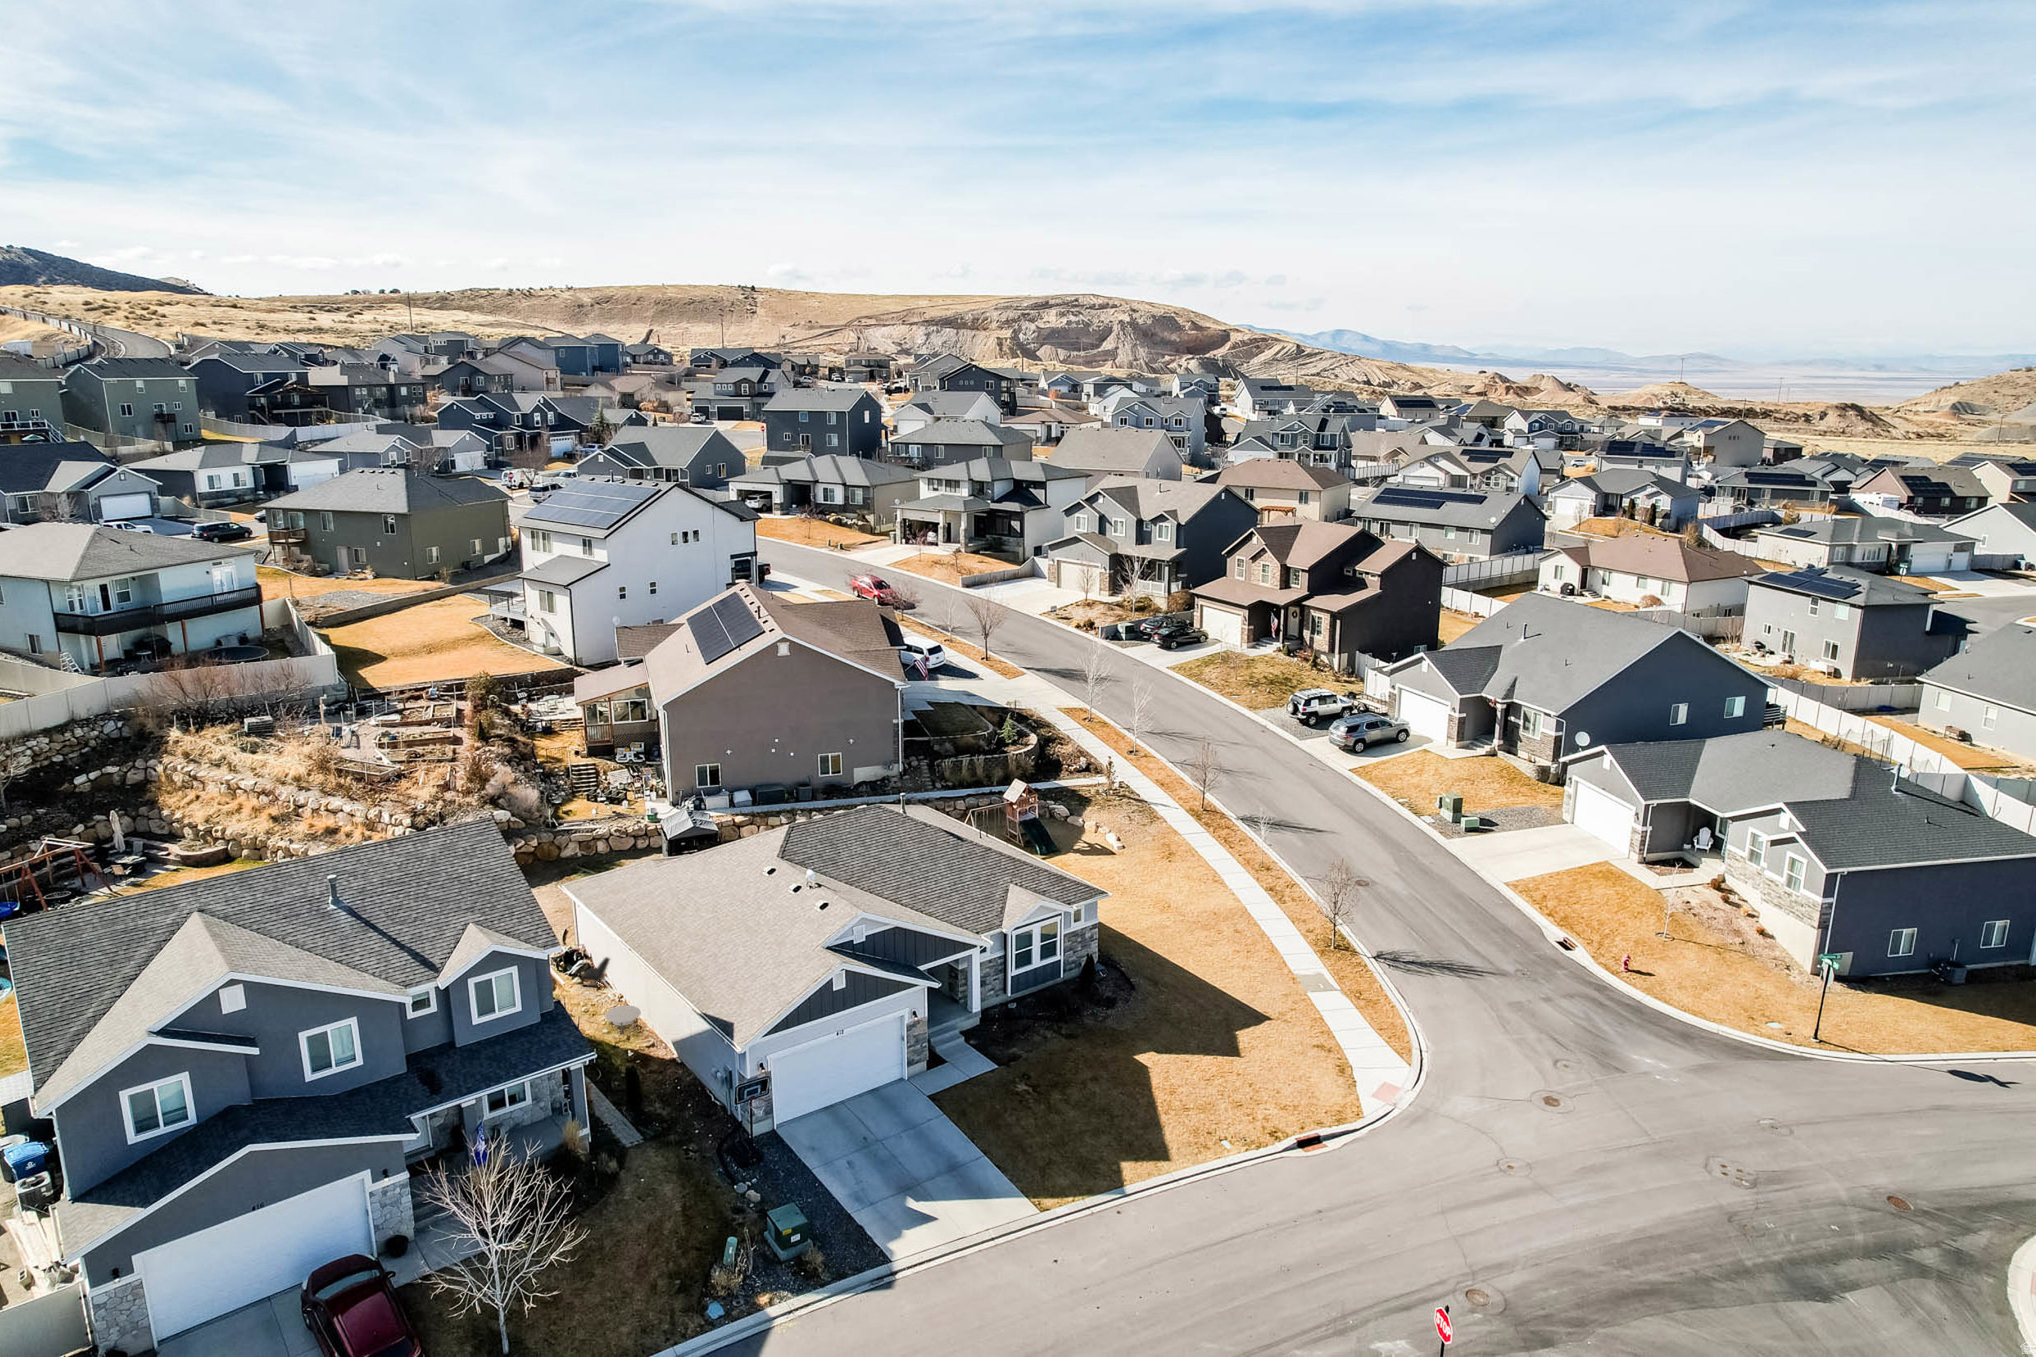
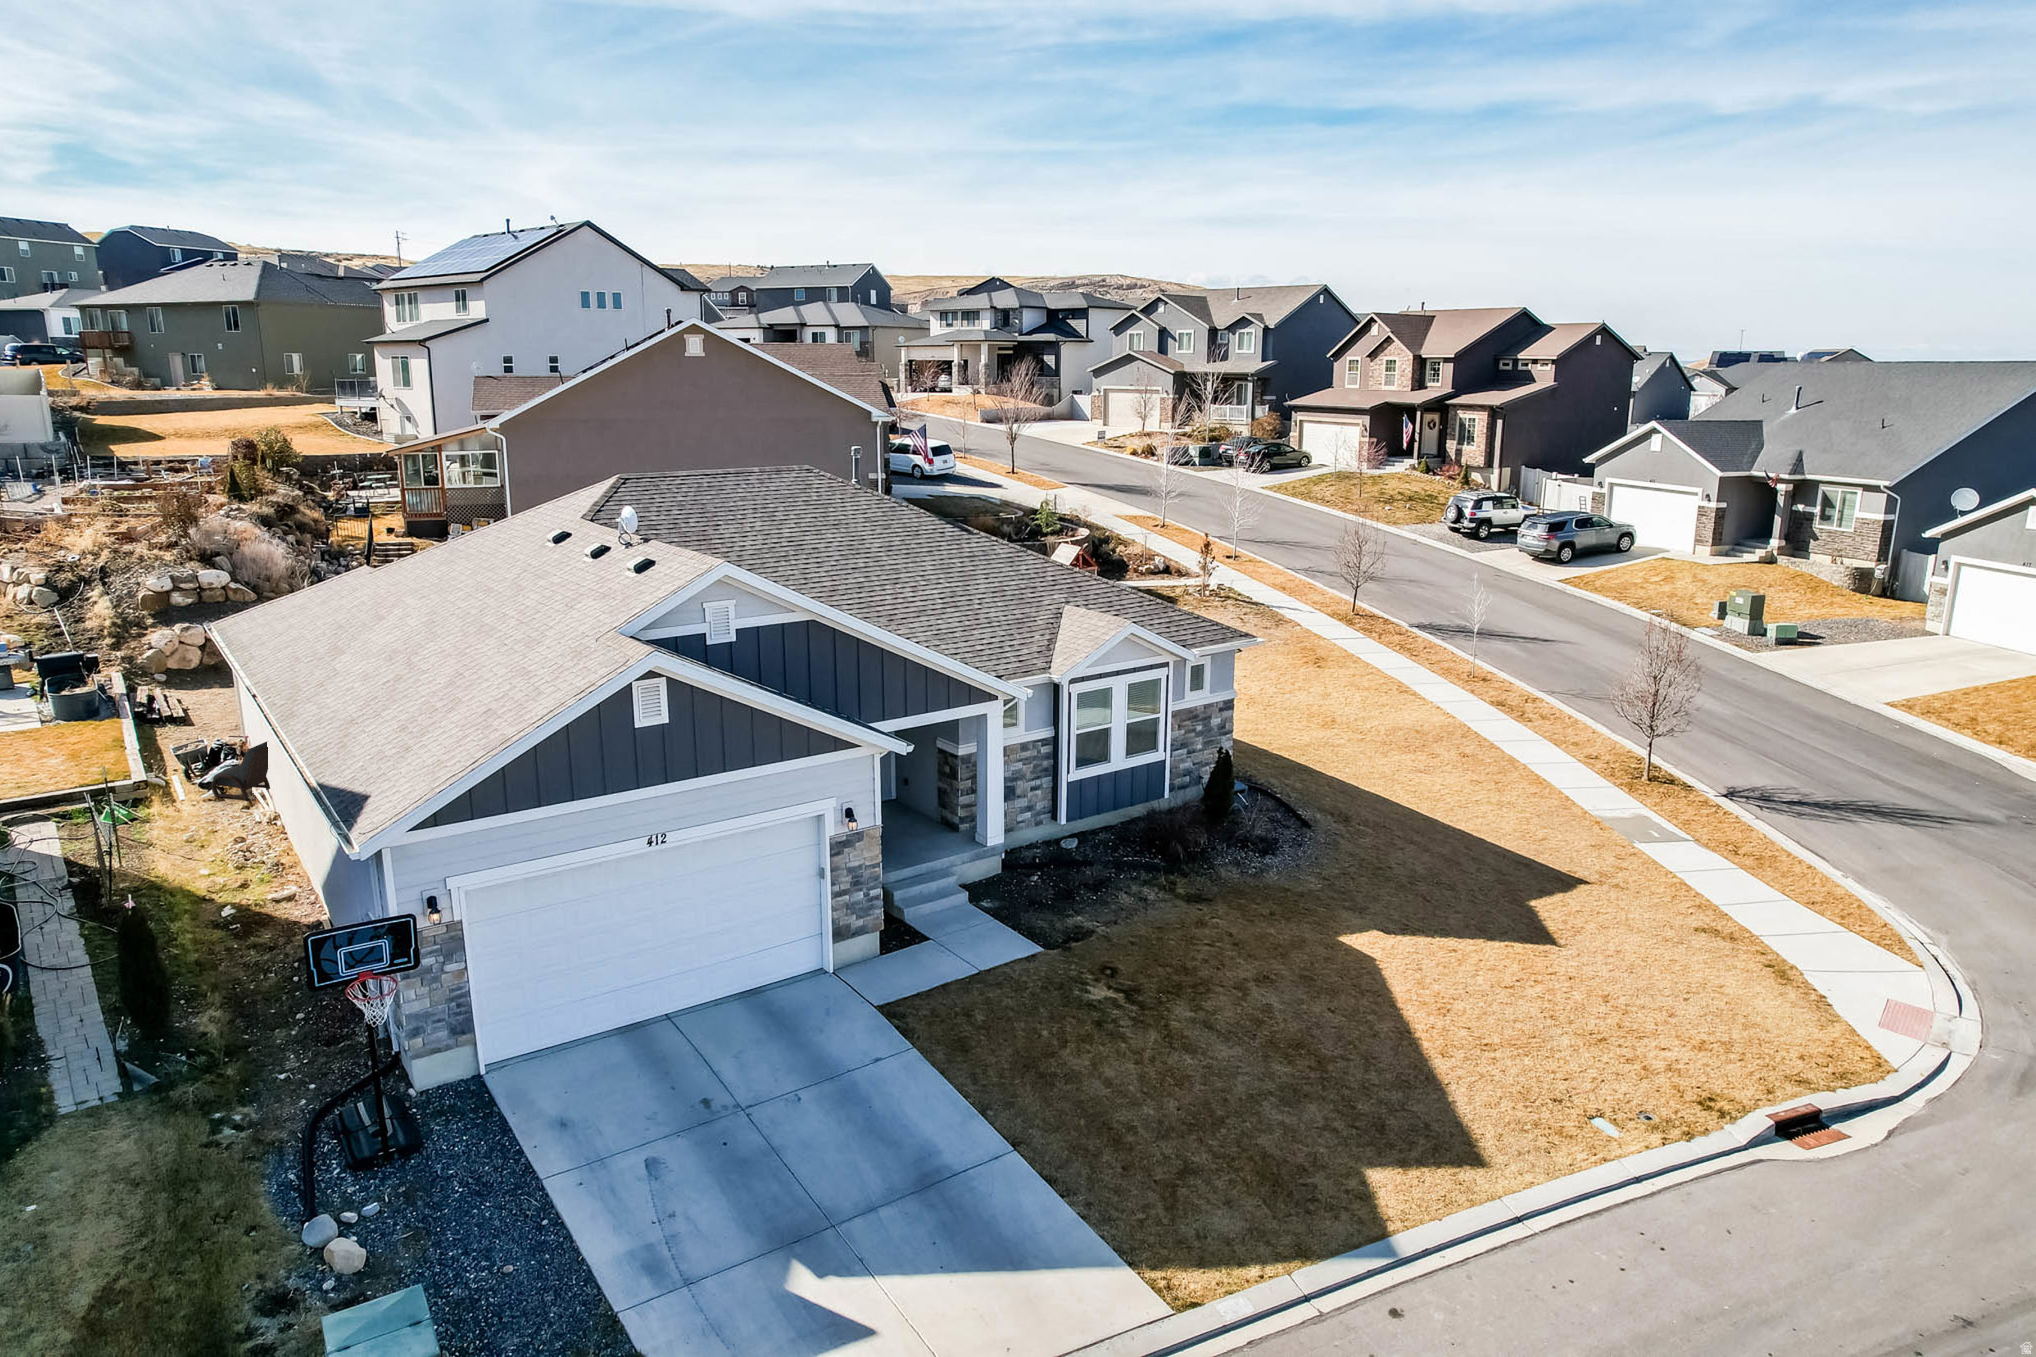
round table: present [605,1005,641,1034] -> none [208,821,291,875]

